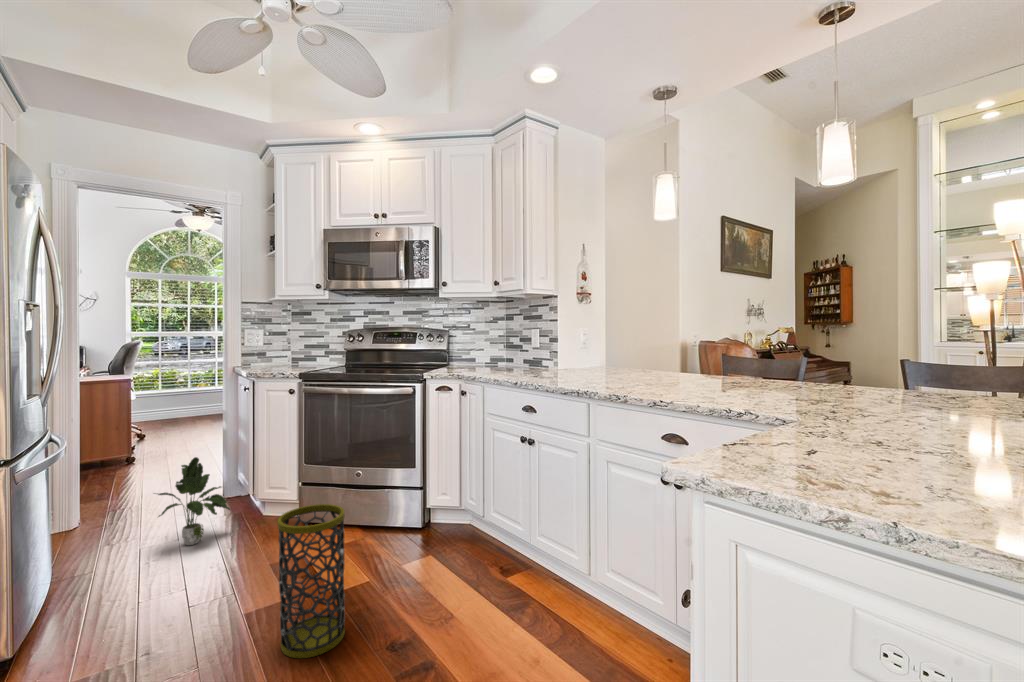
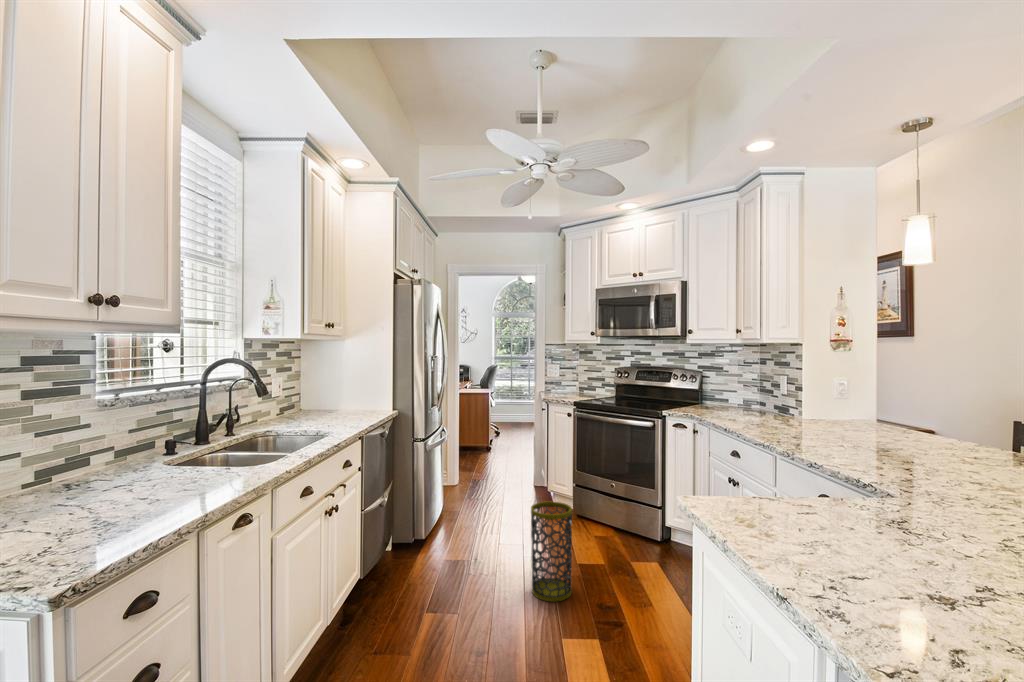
potted plant: present [158,457,230,545] -> none [485,455,529,514]

